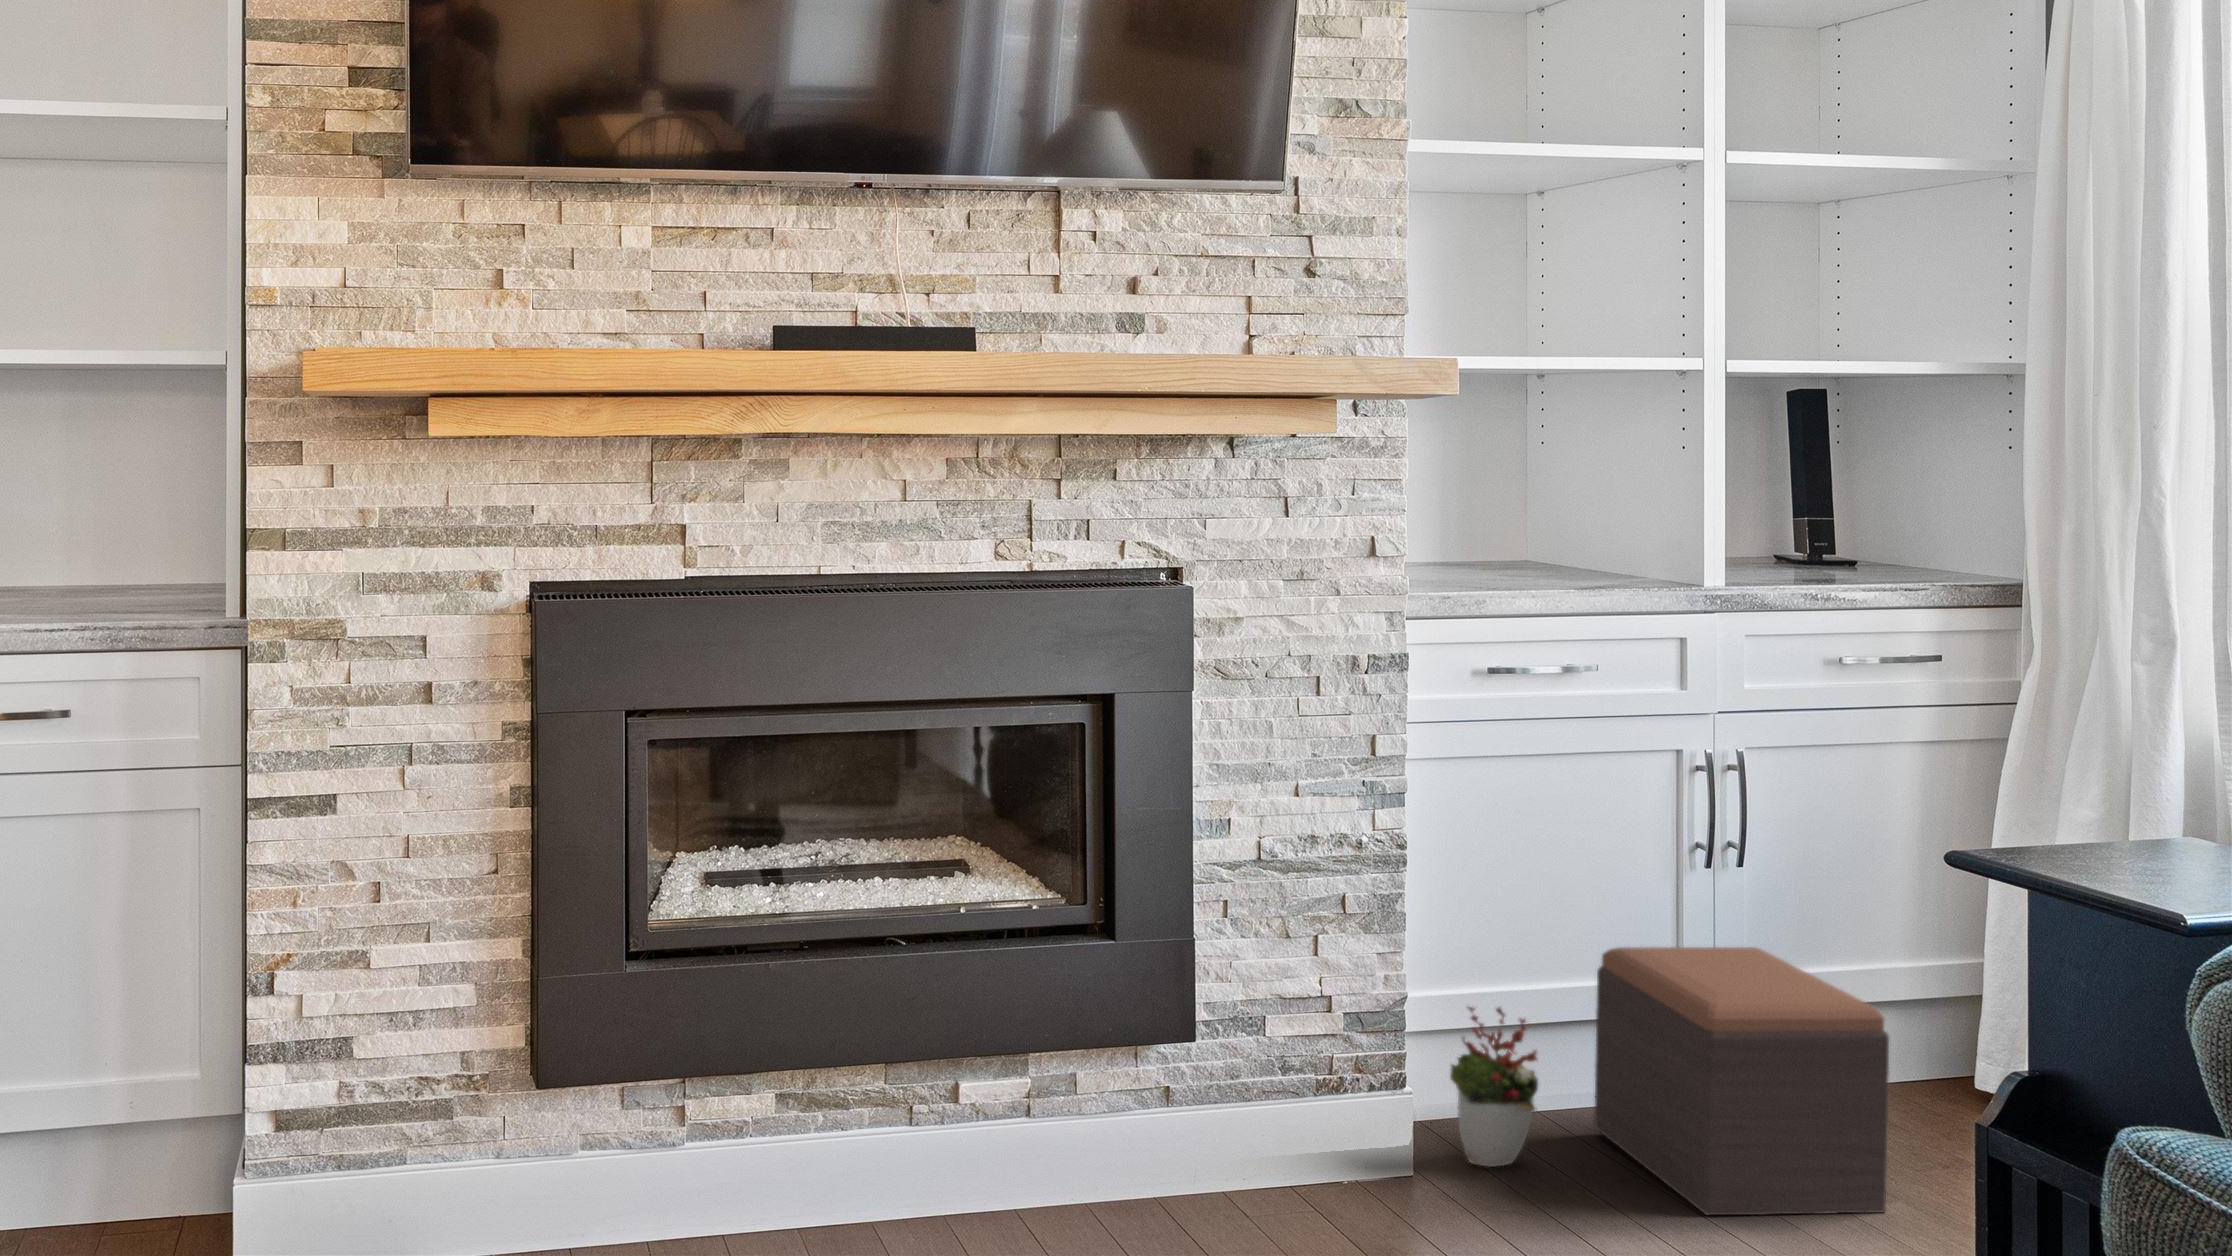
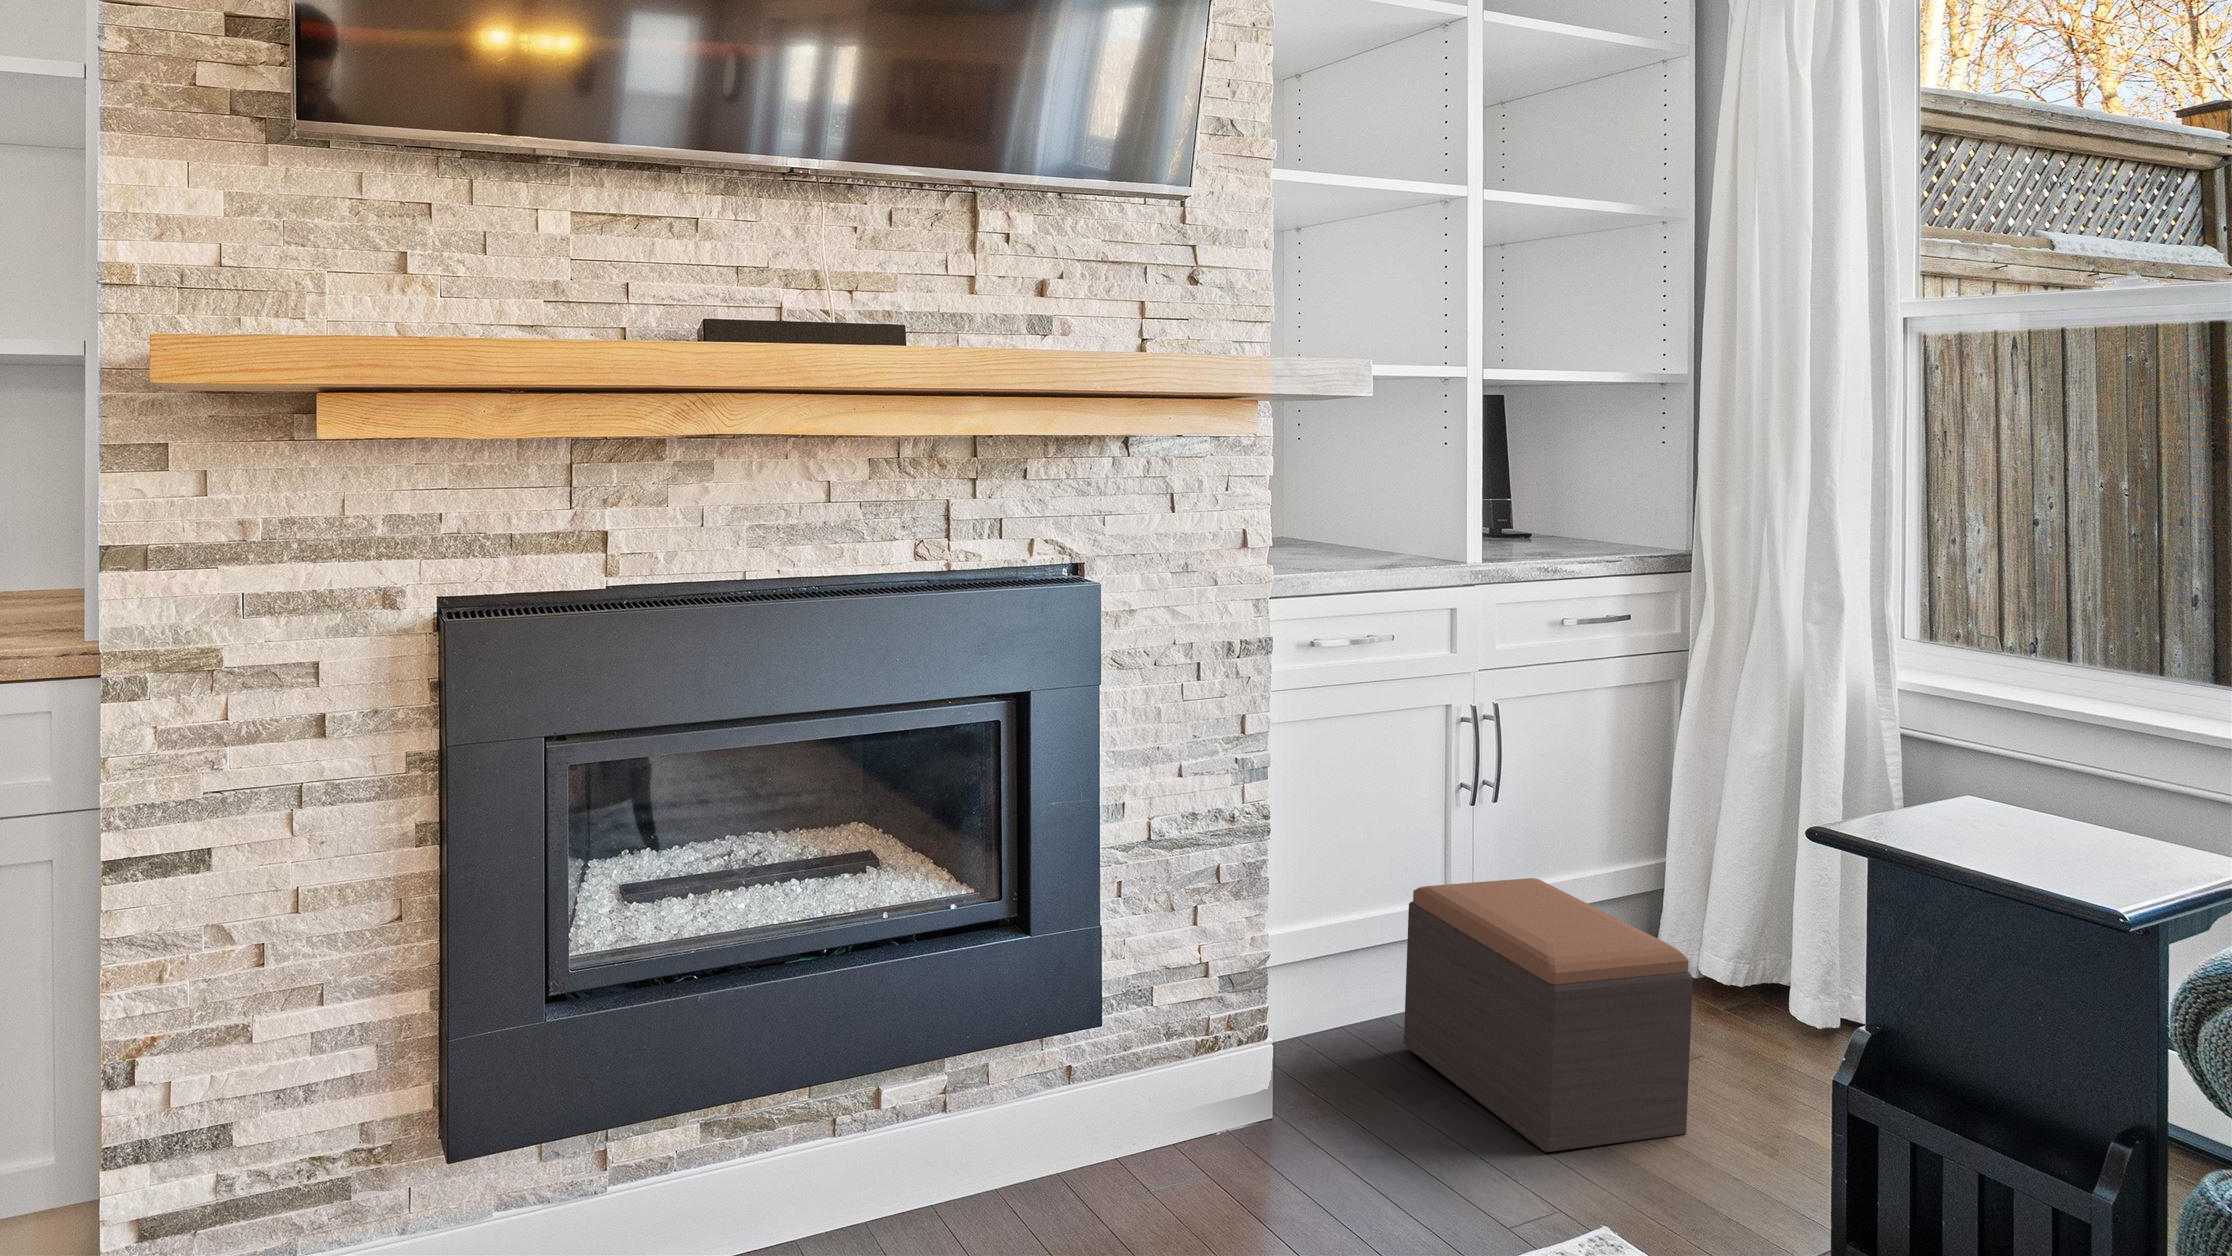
decorative plant: present [1450,1007,1538,1167] -> none [1302,952,1383,1102]

